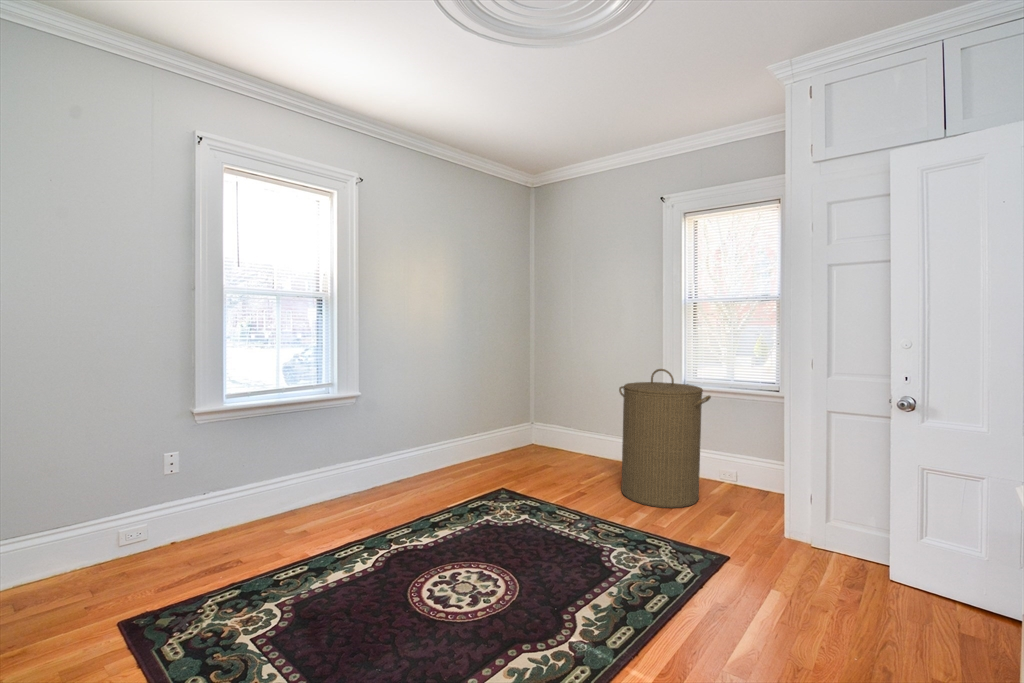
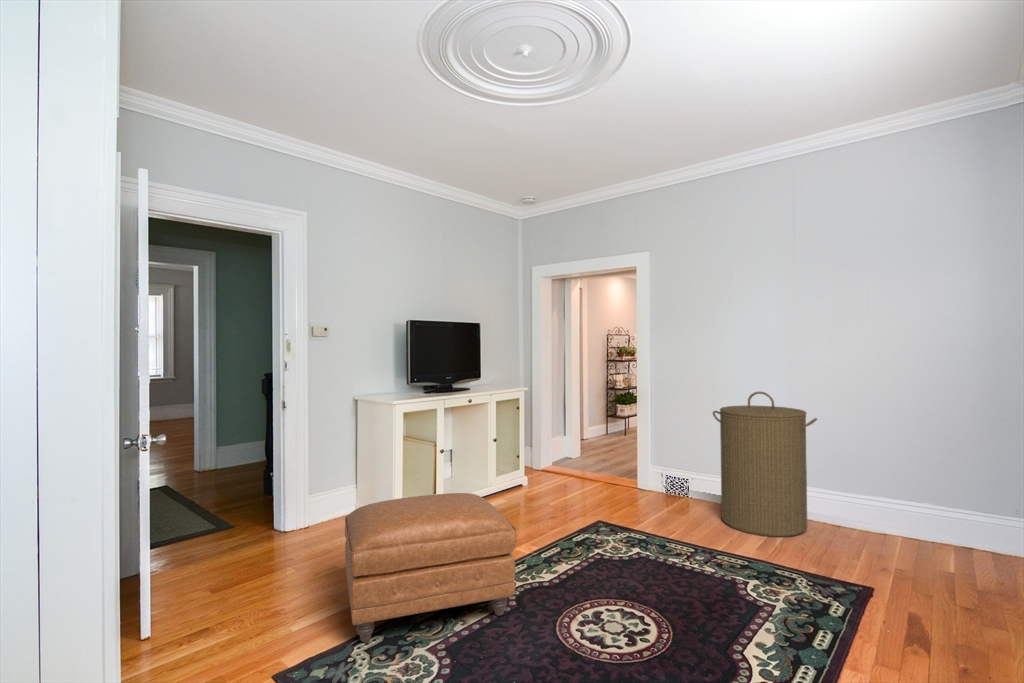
ottoman: none [203,458,378,596] -> present [345,493,517,642]

